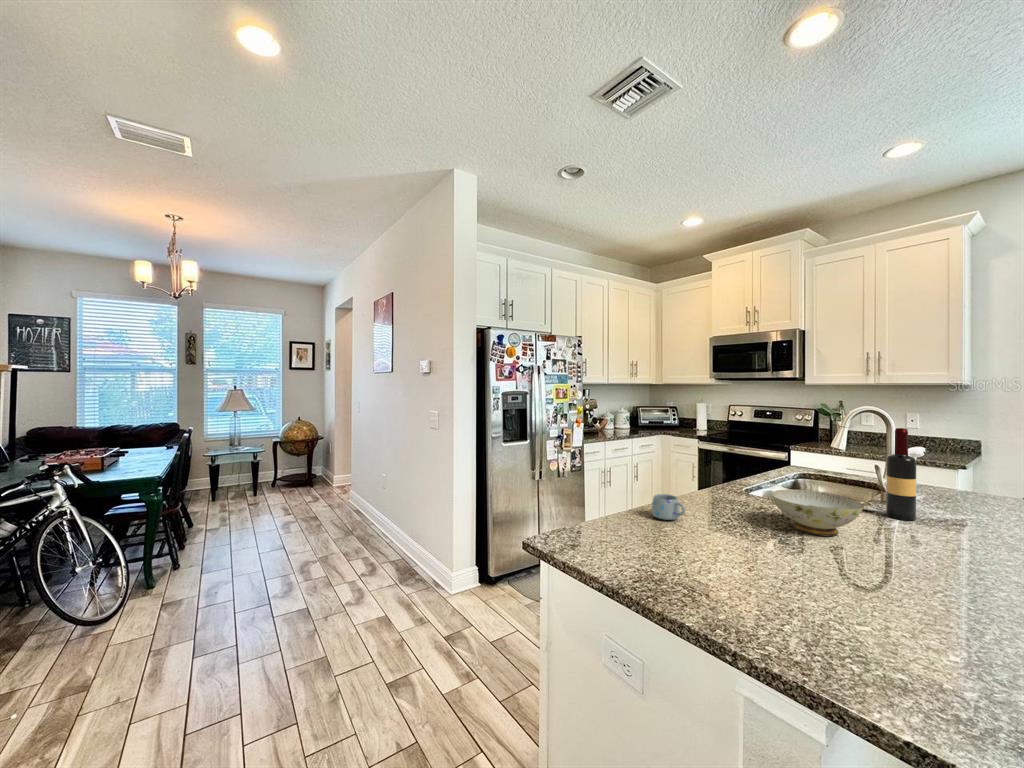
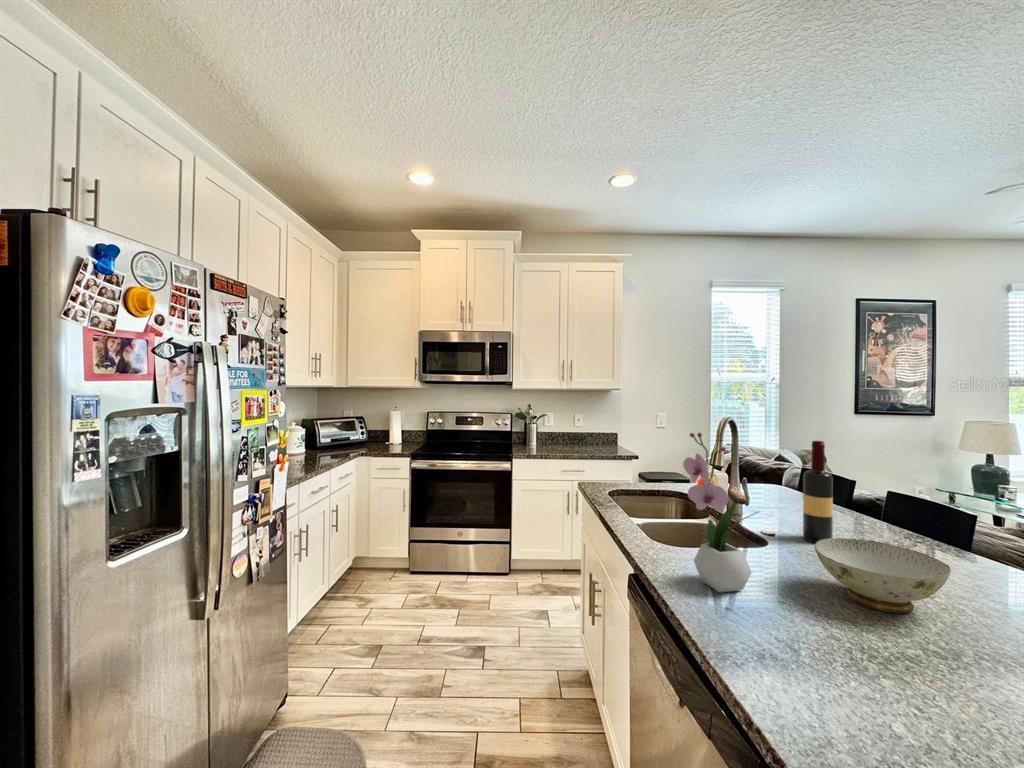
flower arrangement: none [701,409,741,506] -> present [683,433,758,592]
mug: present [651,494,685,520] -> none [767,623,854,695]

